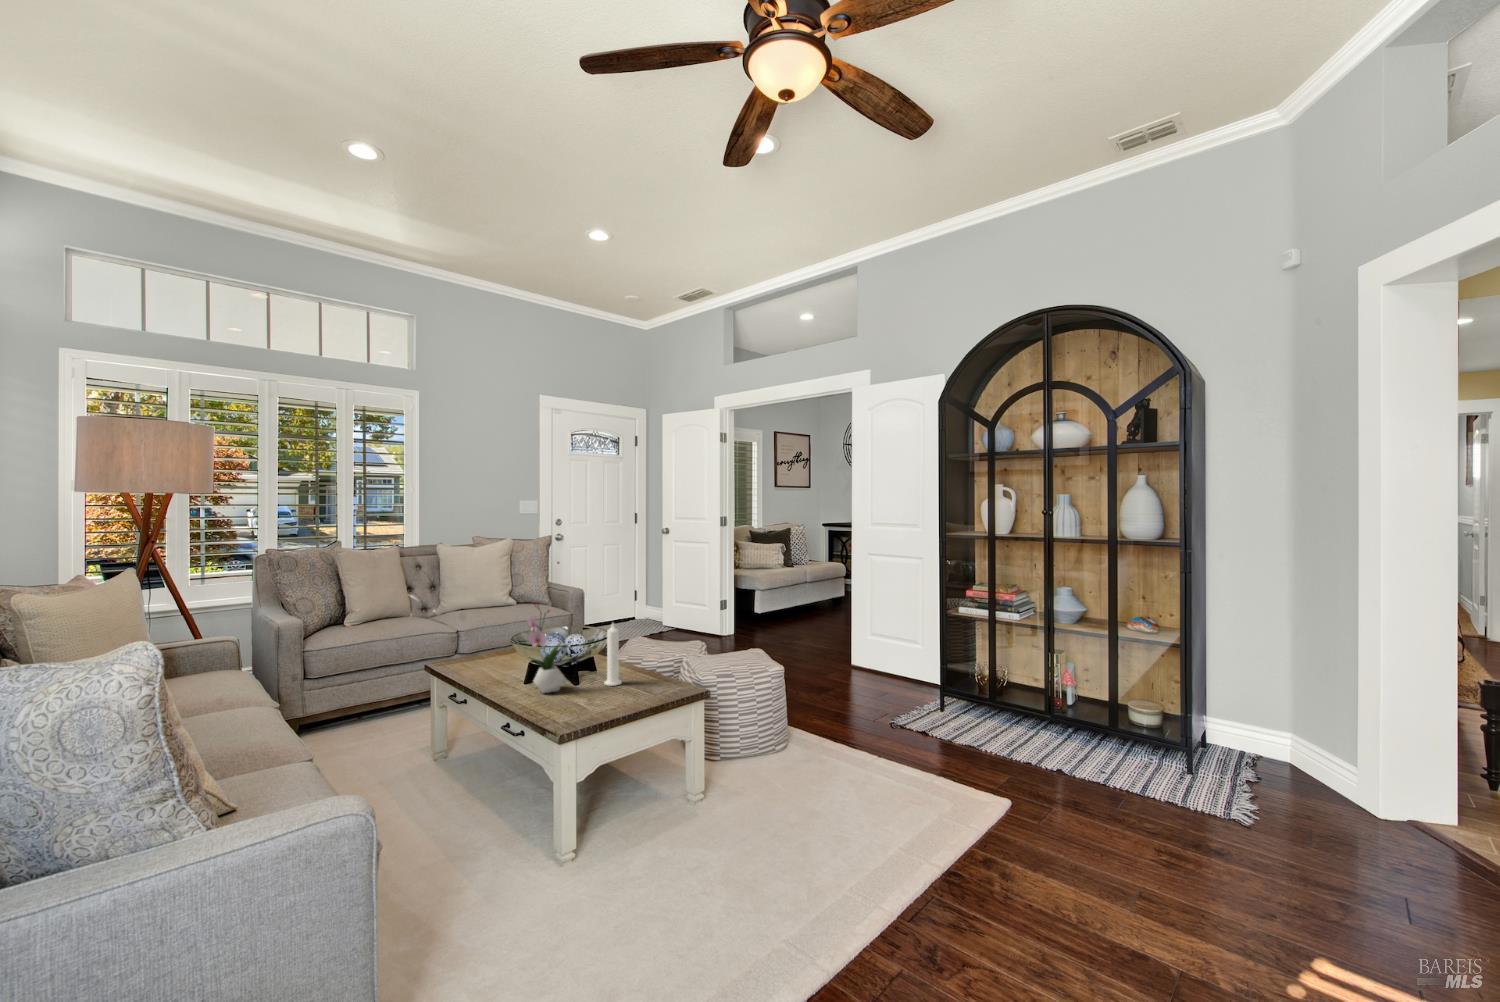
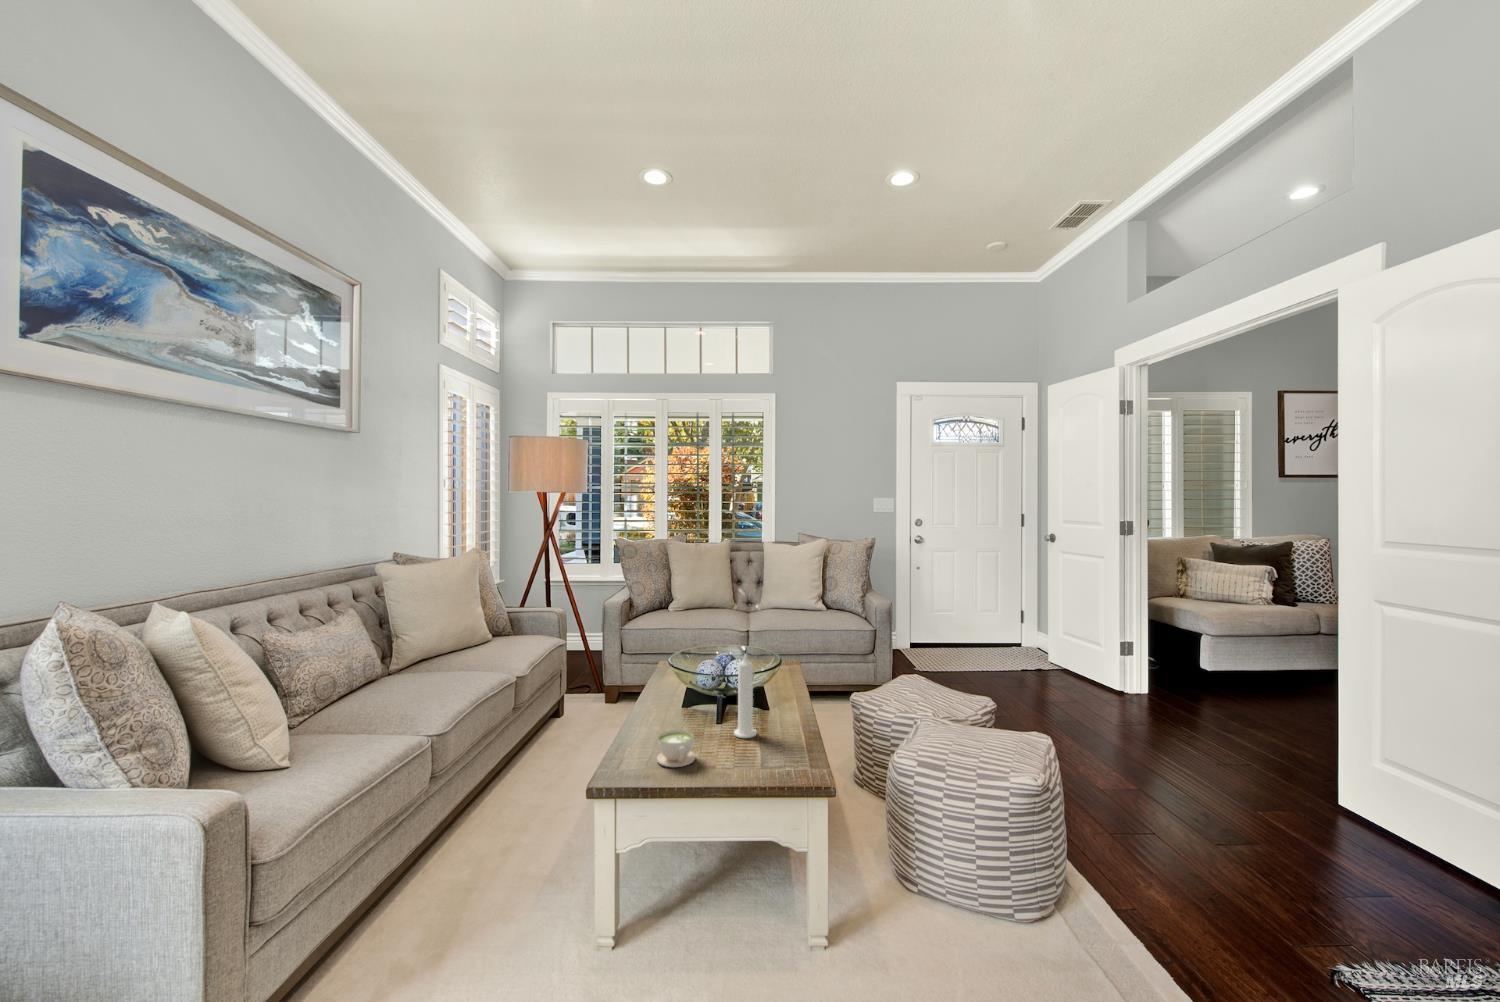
flower arrangement: present [527,602,564,693] -> none [656,613,696,726]
coffee cup: none [582,683,613,709] -> present [657,730,695,767]

